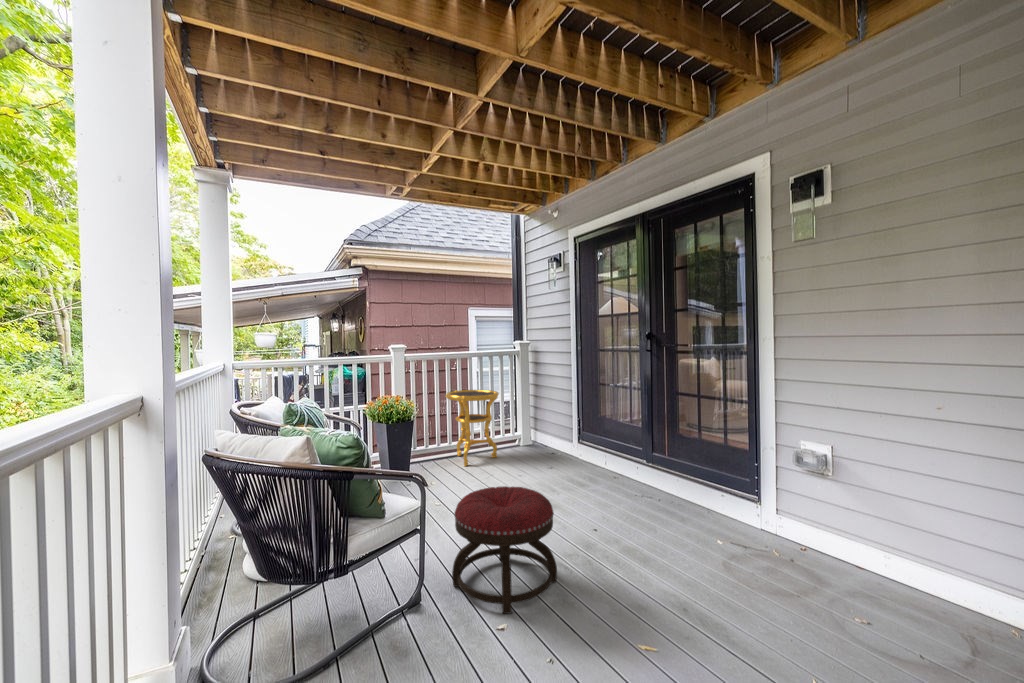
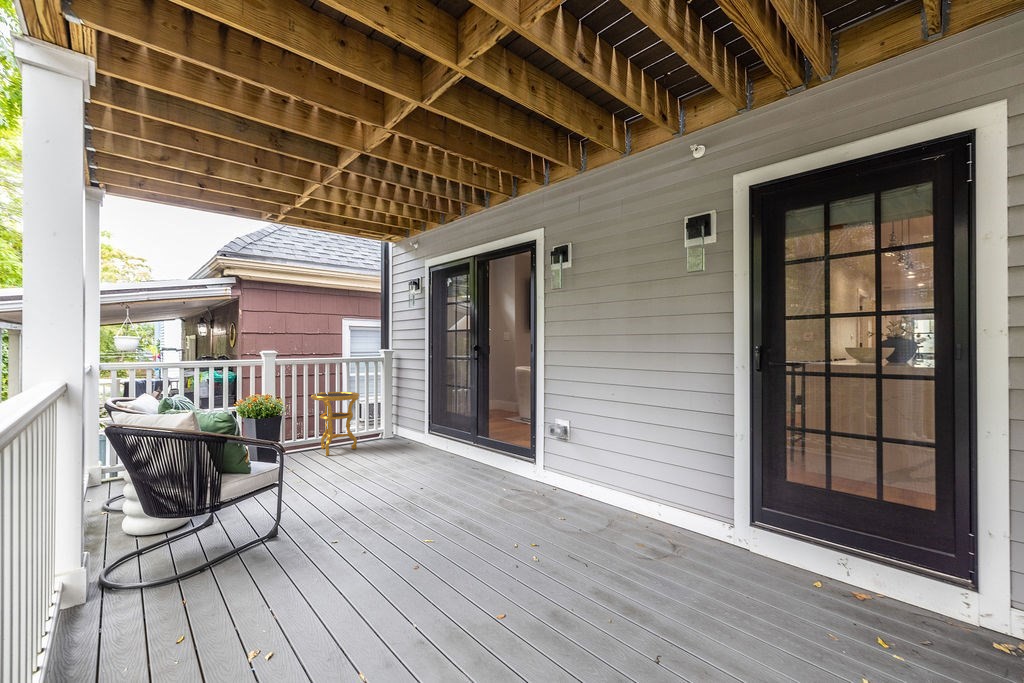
ottoman: present [452,486,557,614] -> none [300,458,377,538]

